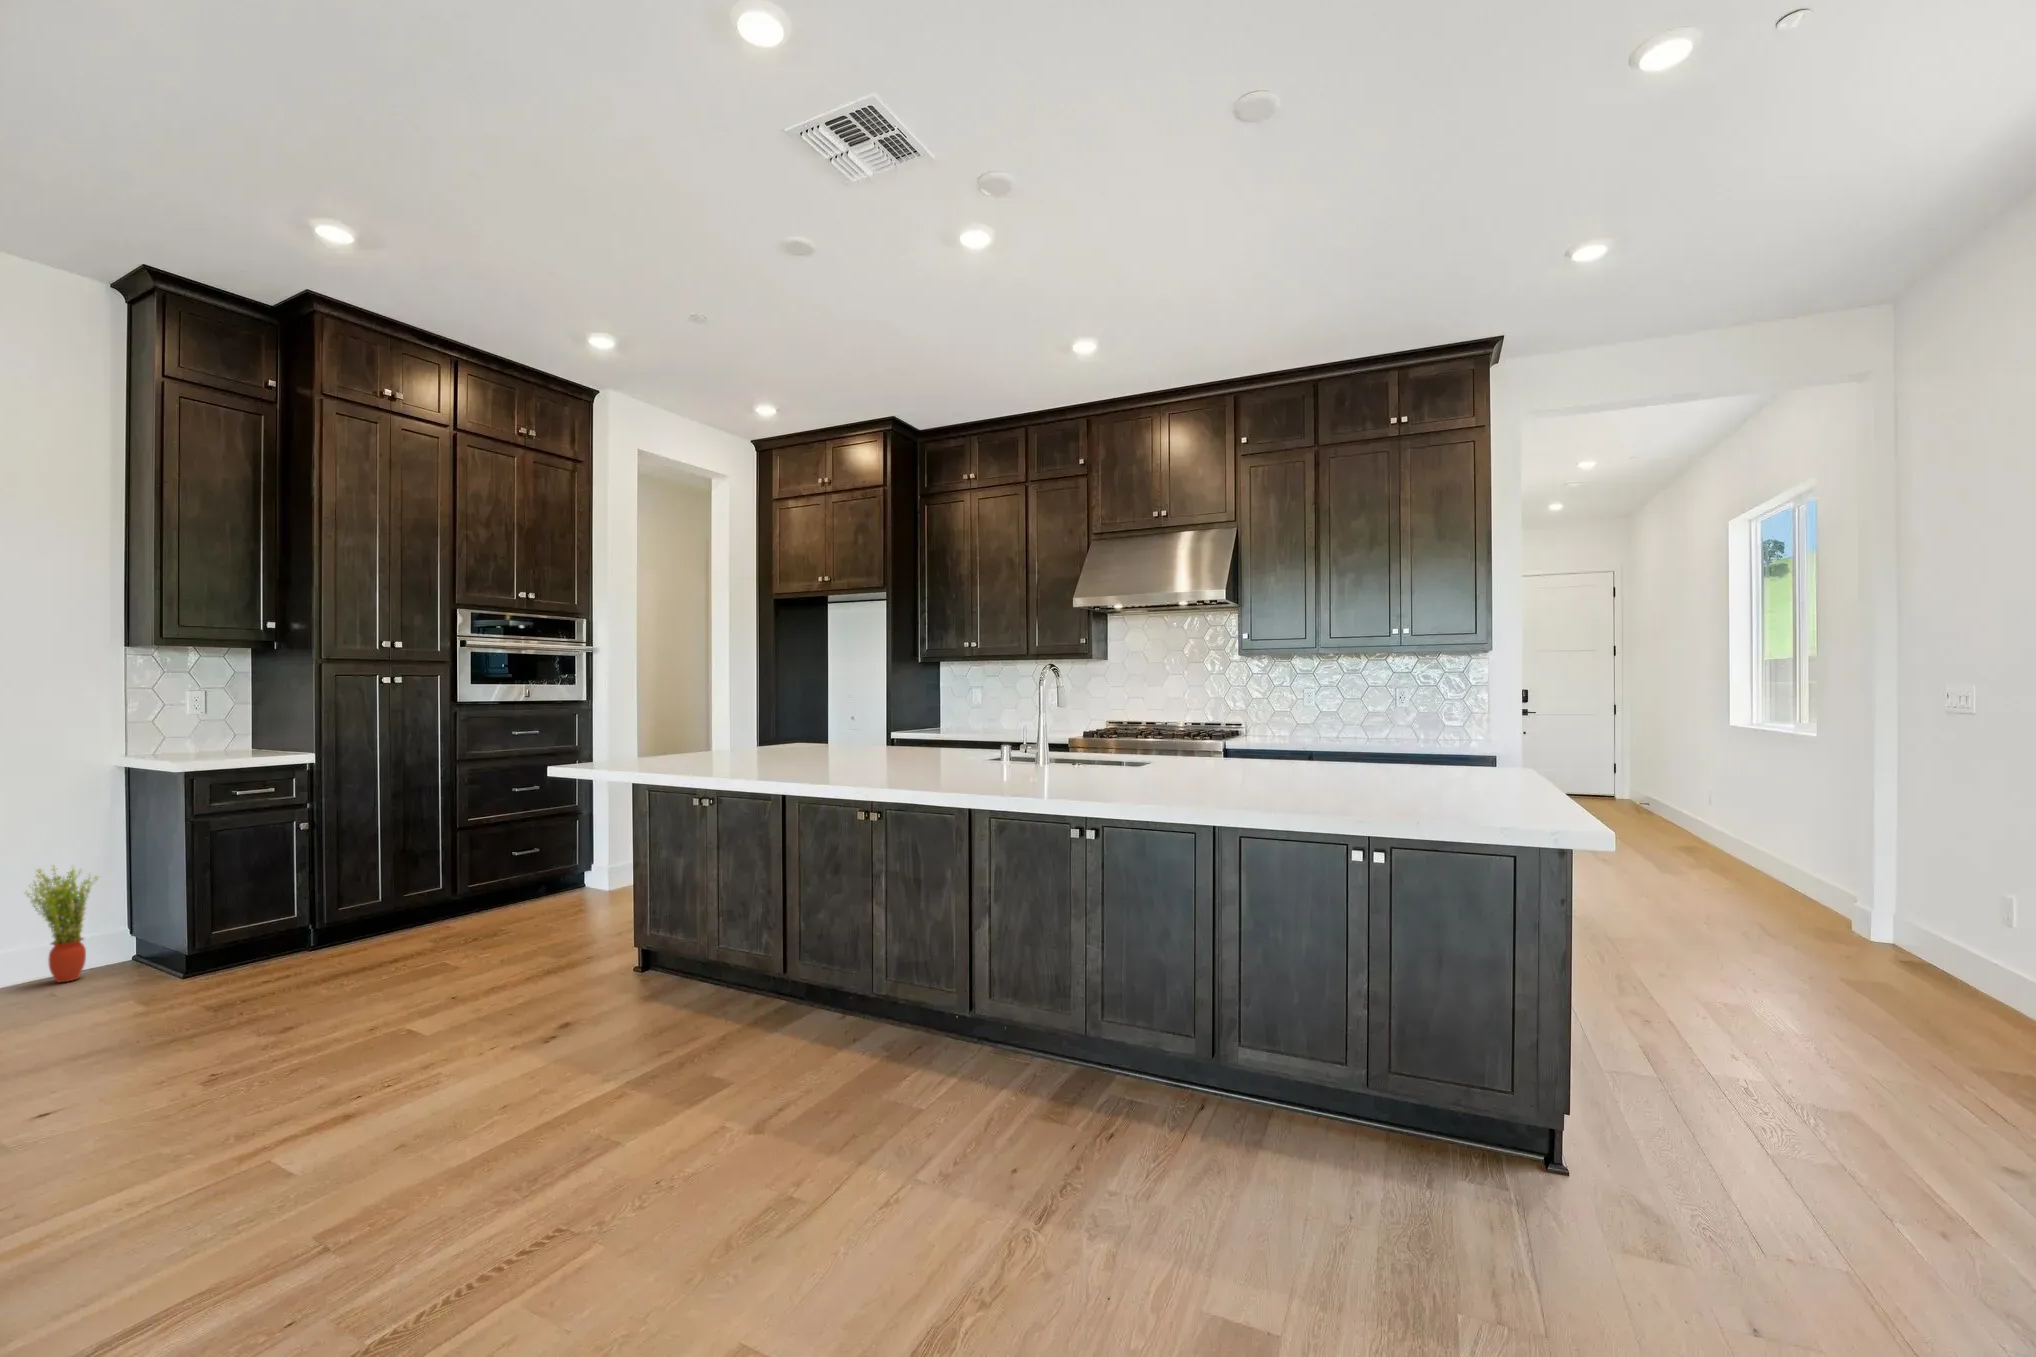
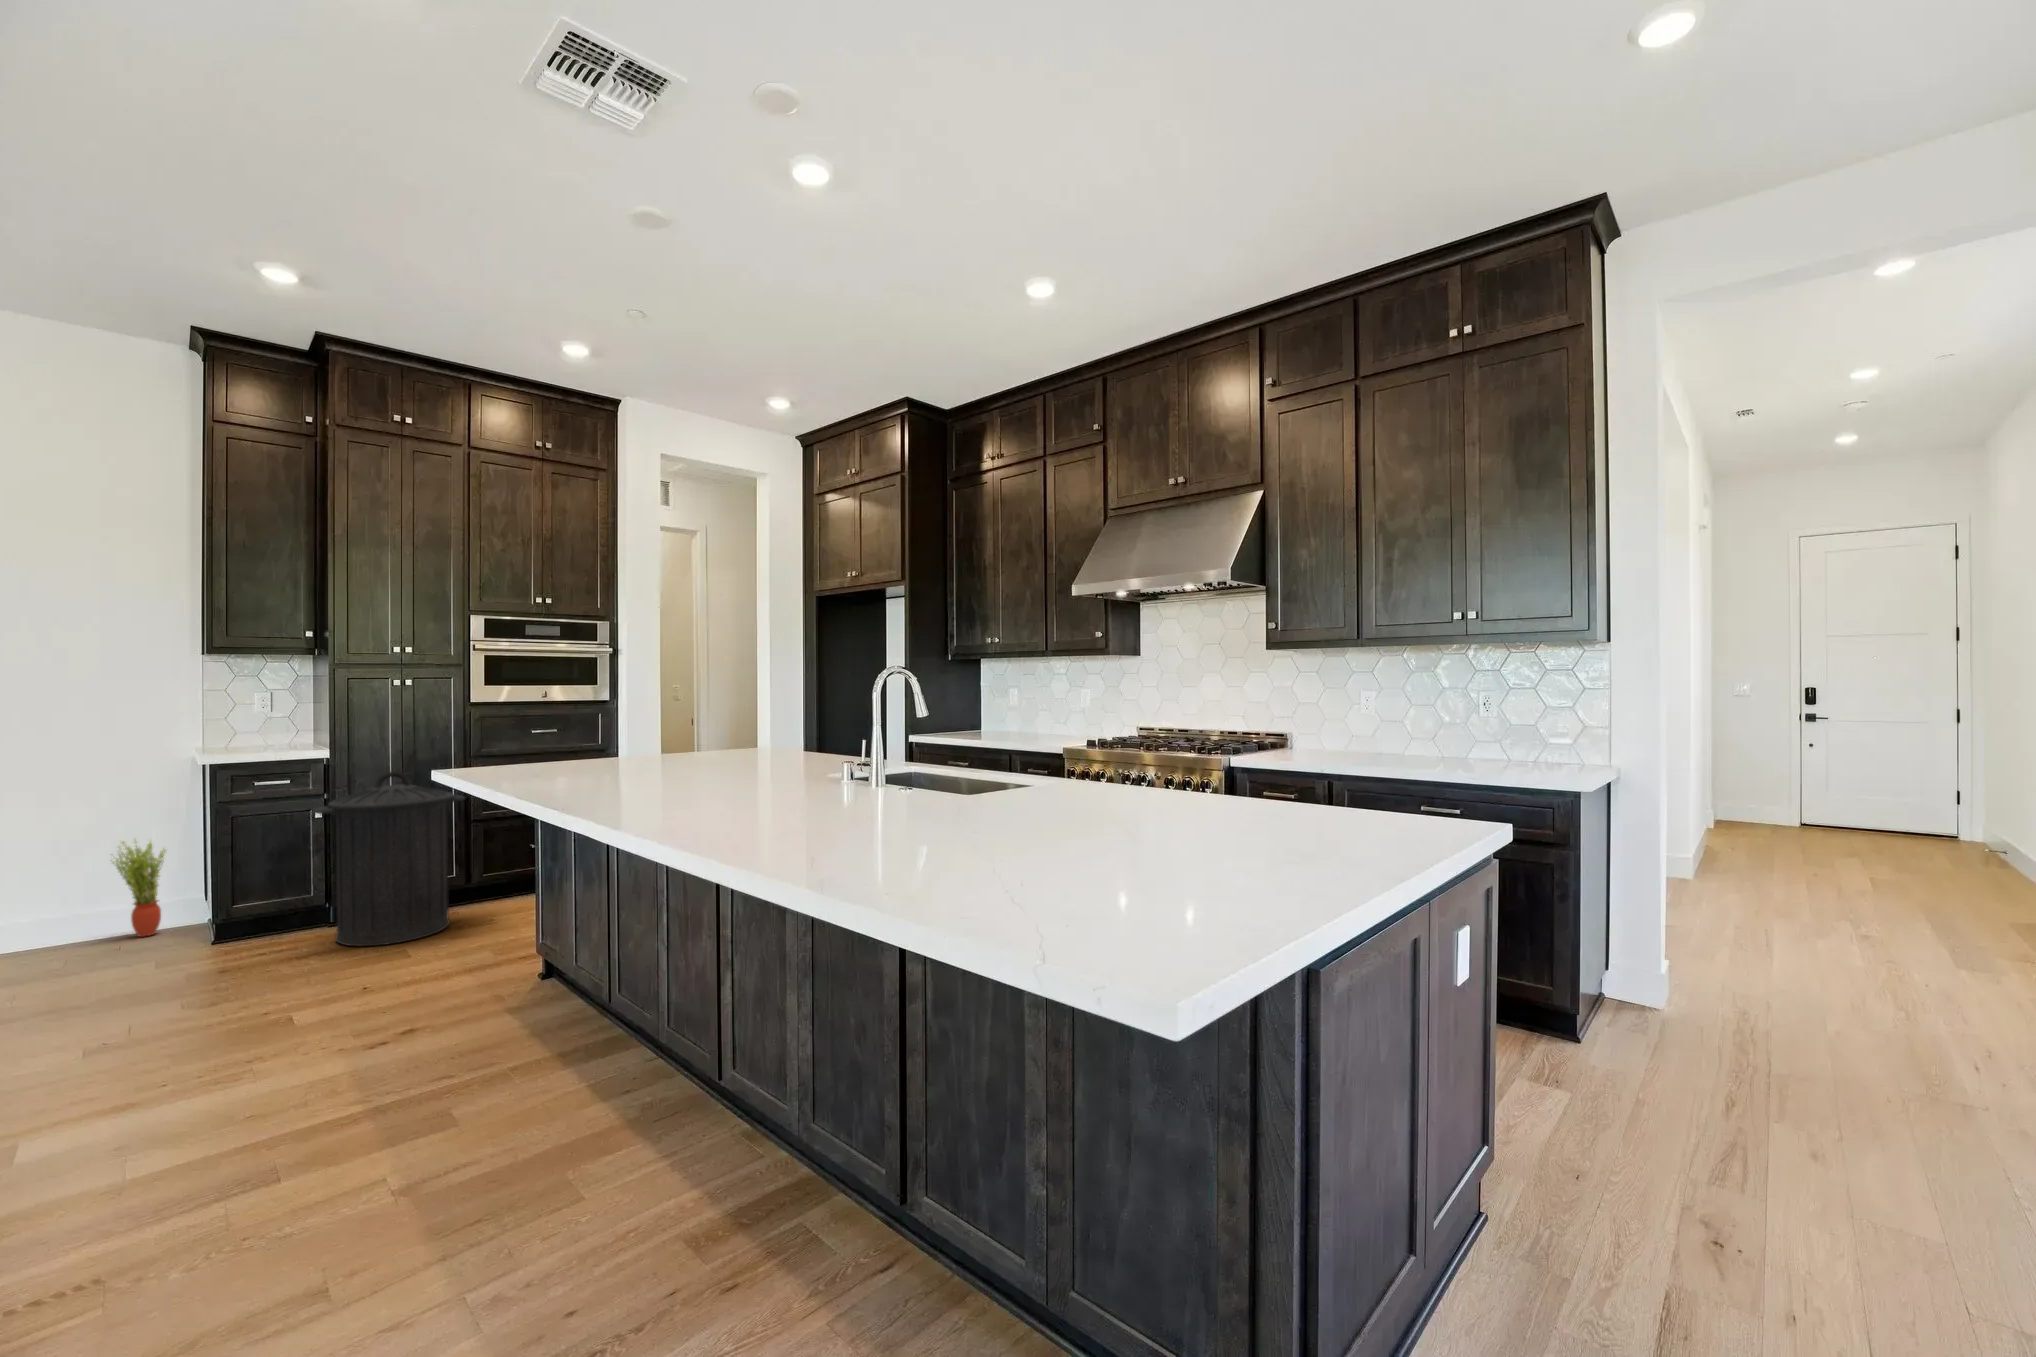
trash can: none [325,776,480,967] -> present [314,771,465,946]

